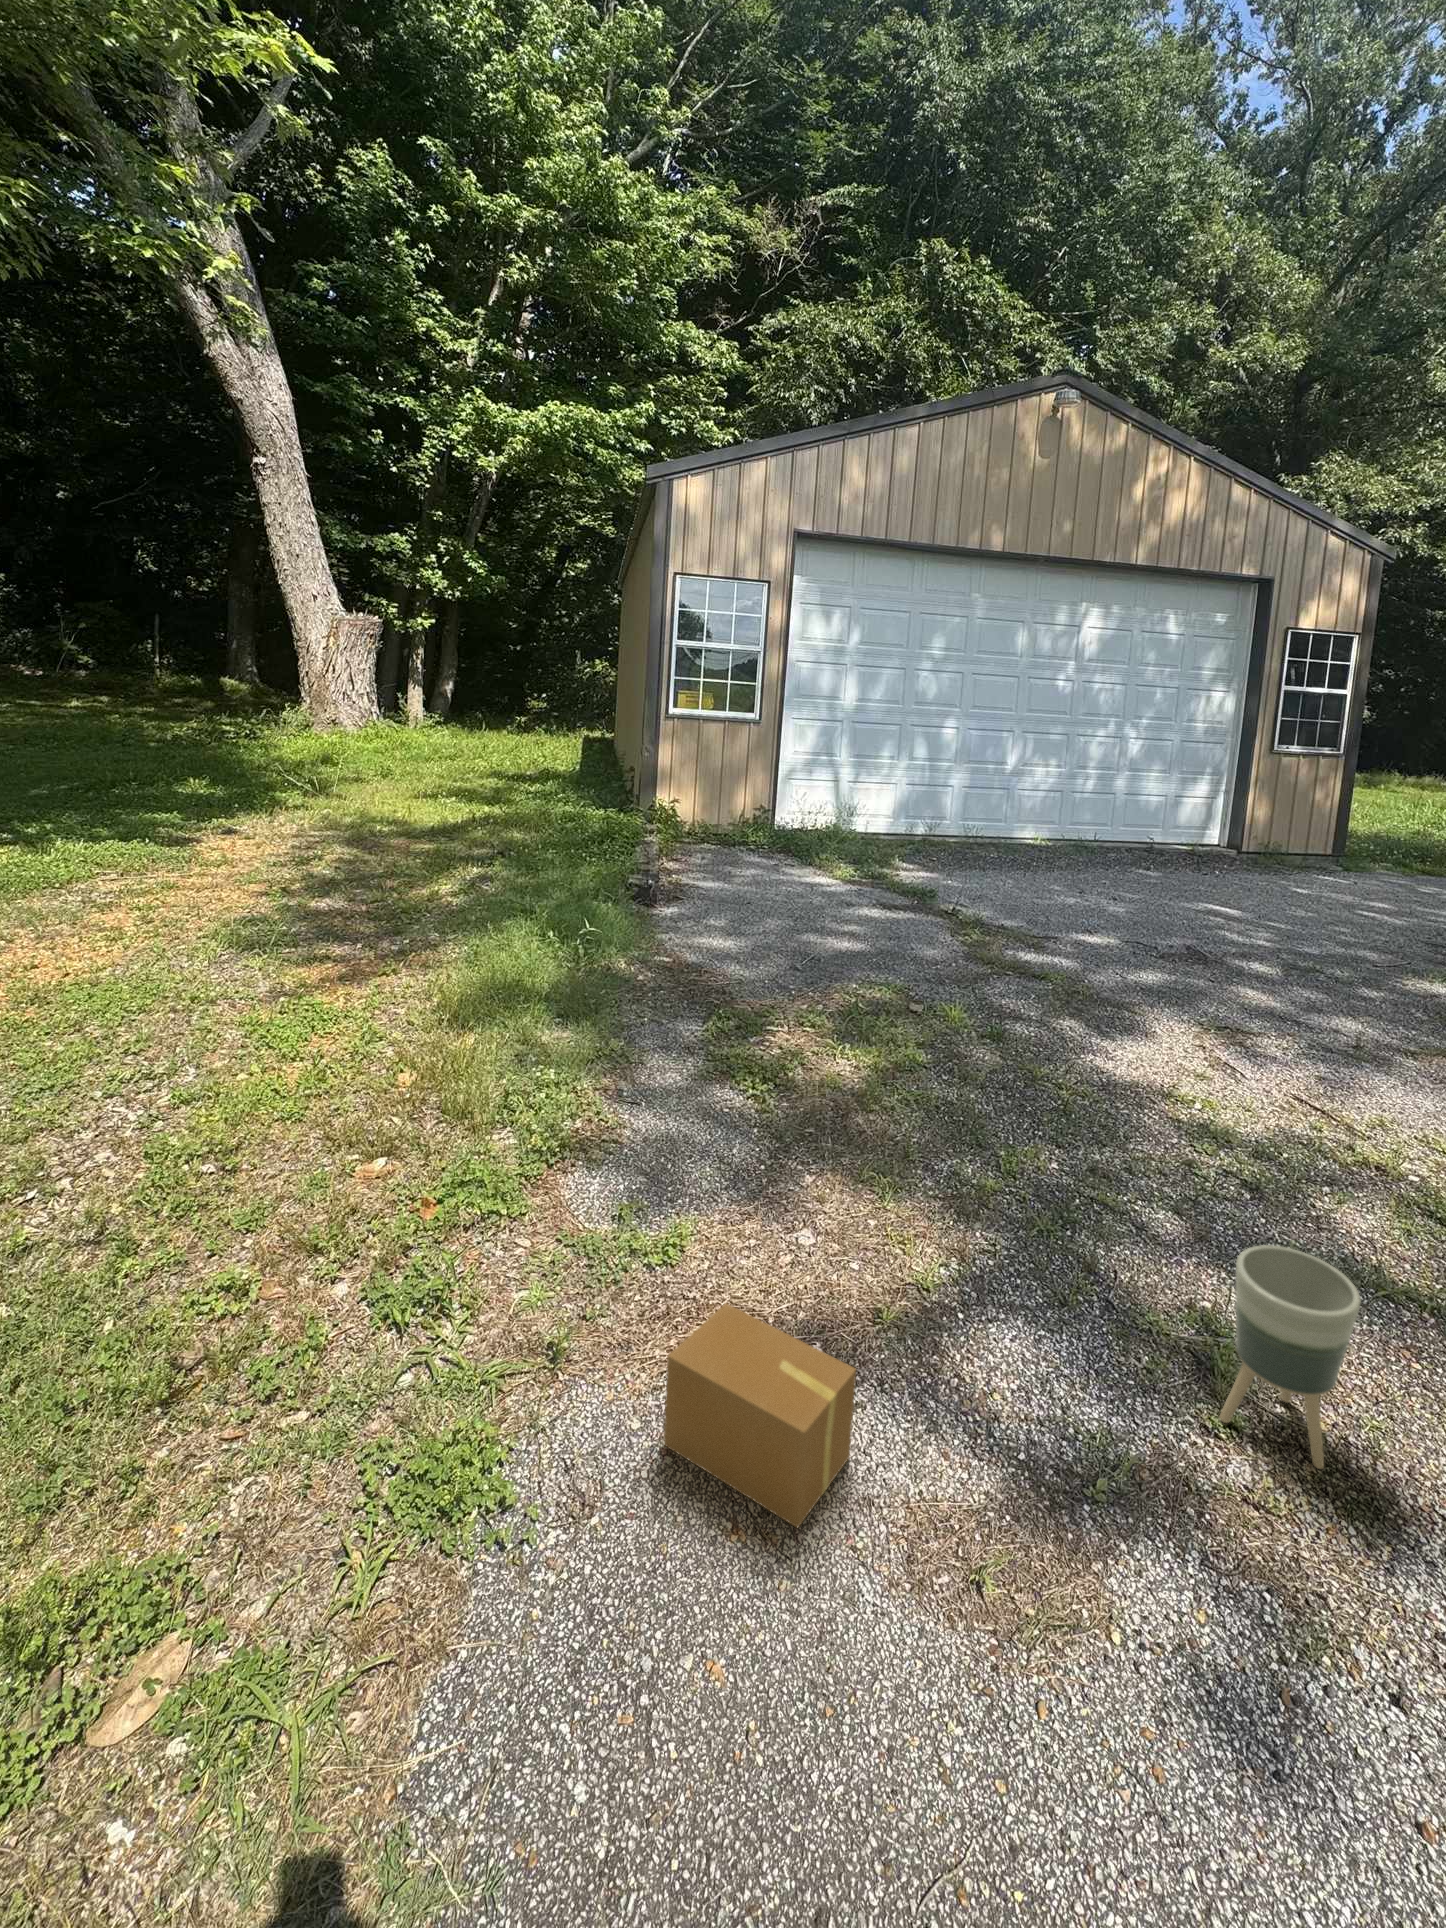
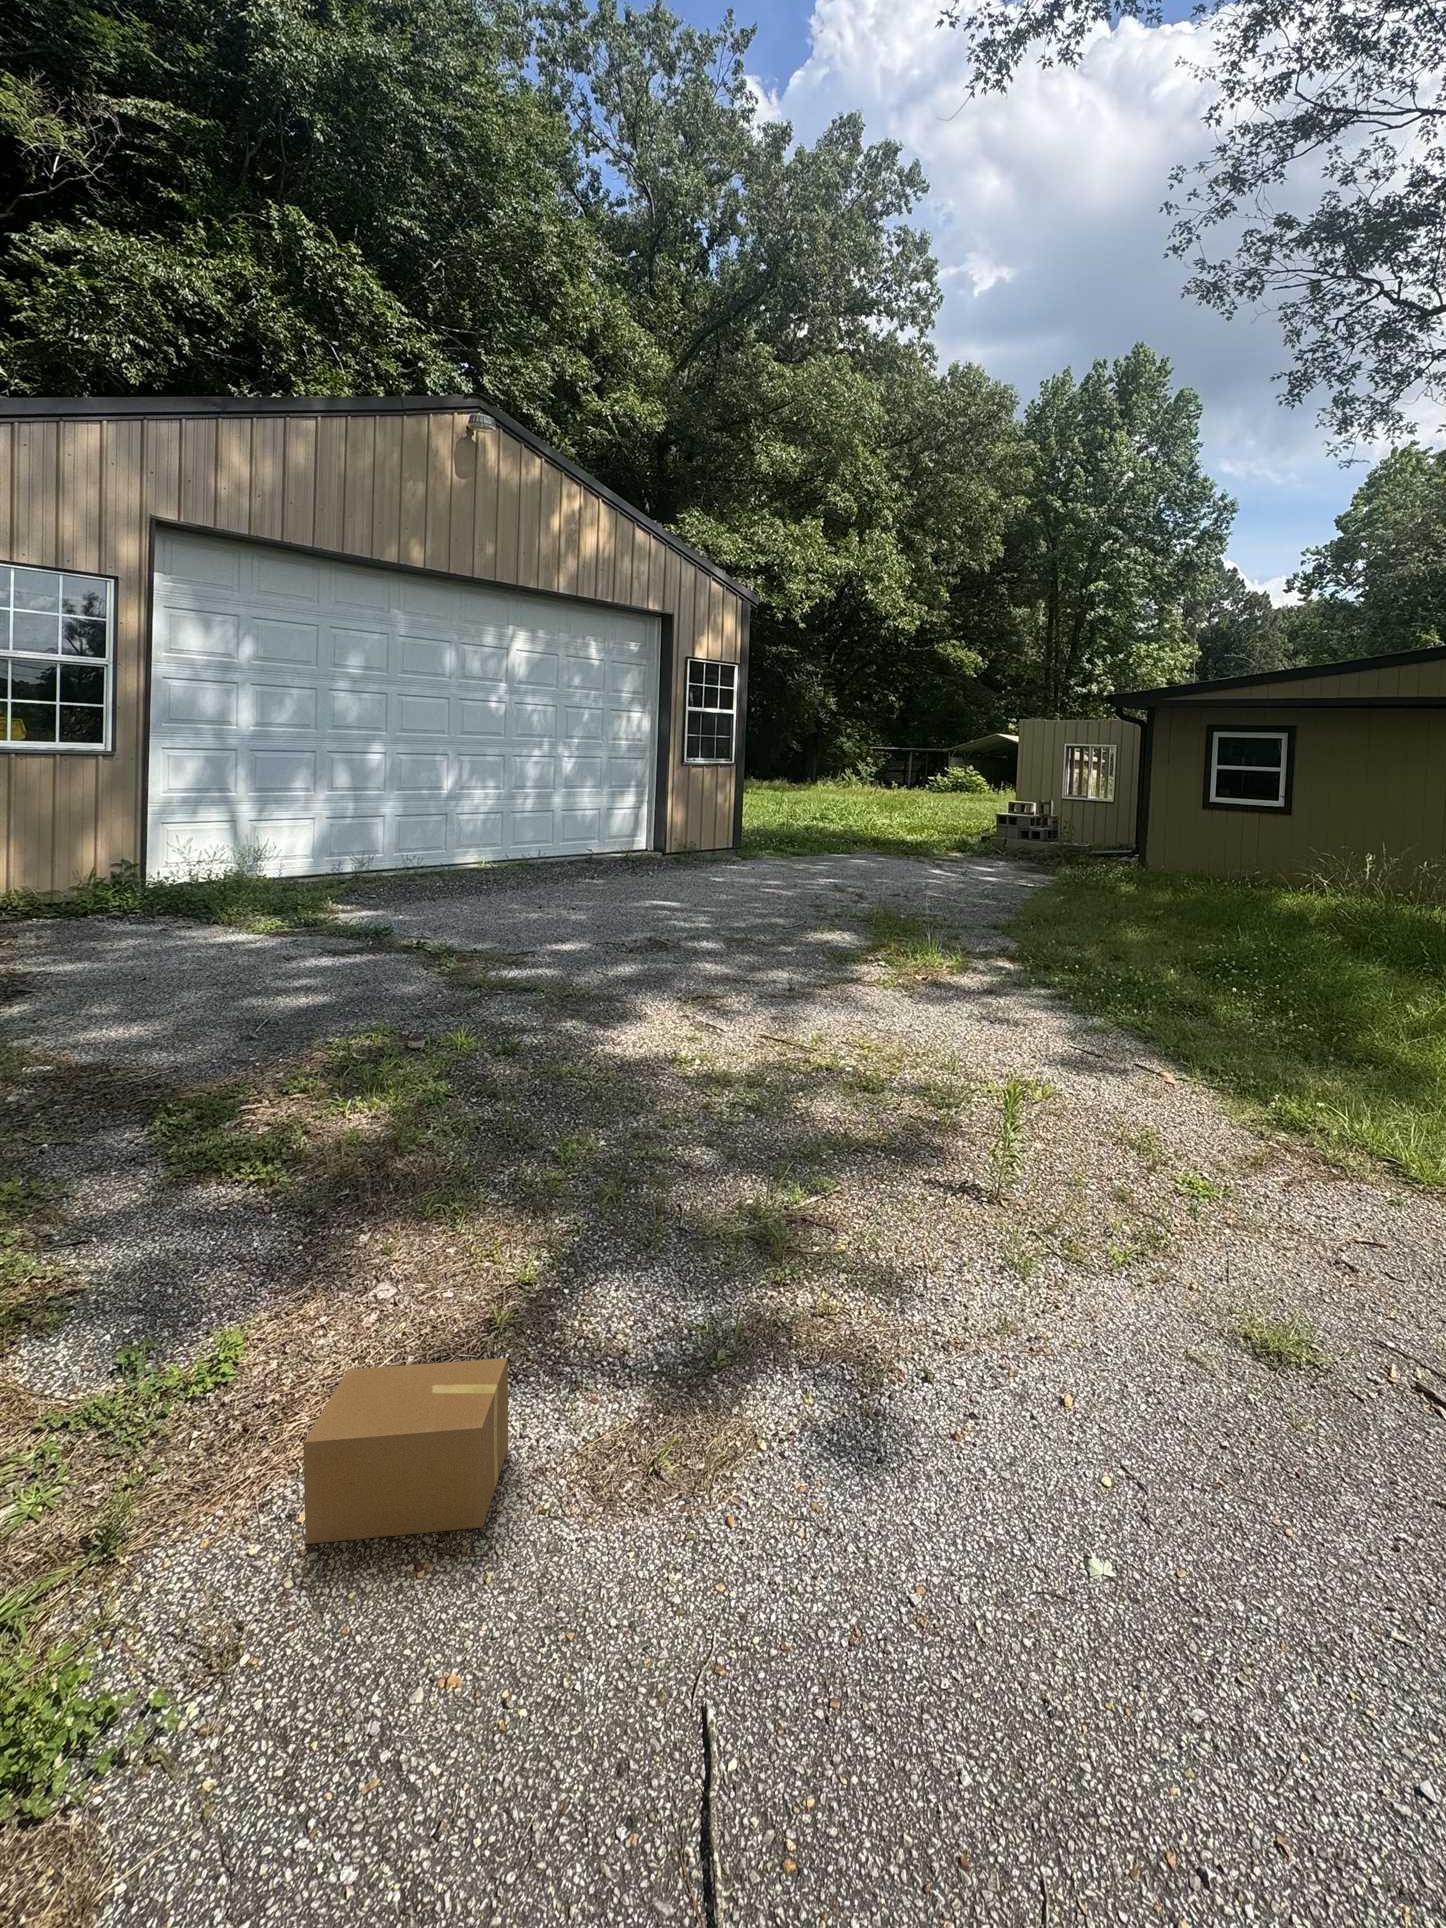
planter: present [1220,1245,1361,1469] -> none [774,1126,855,1274]

